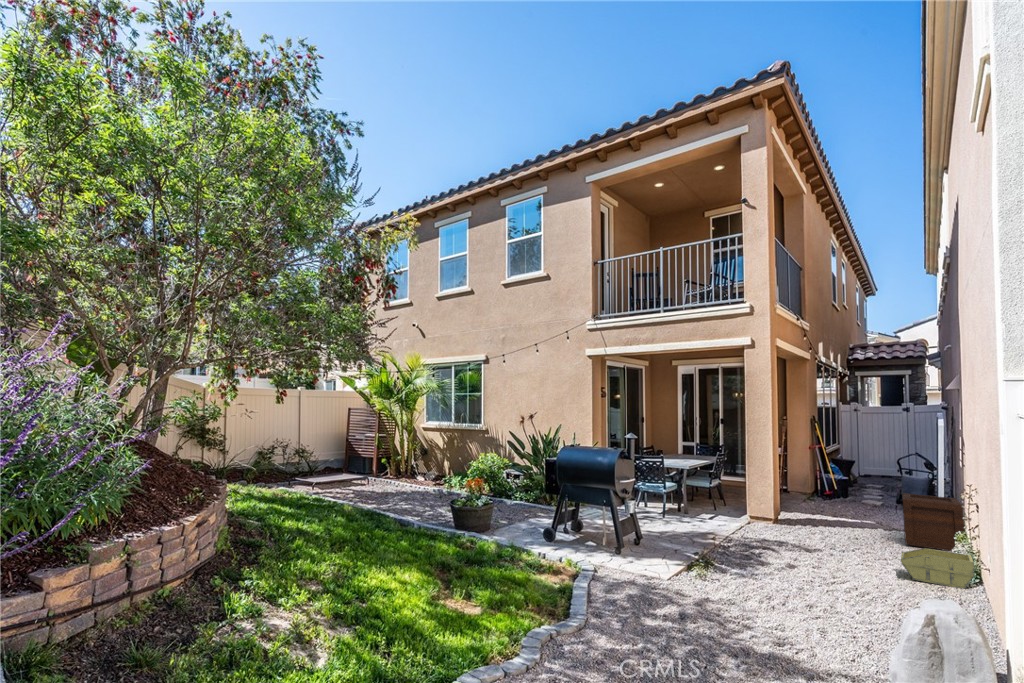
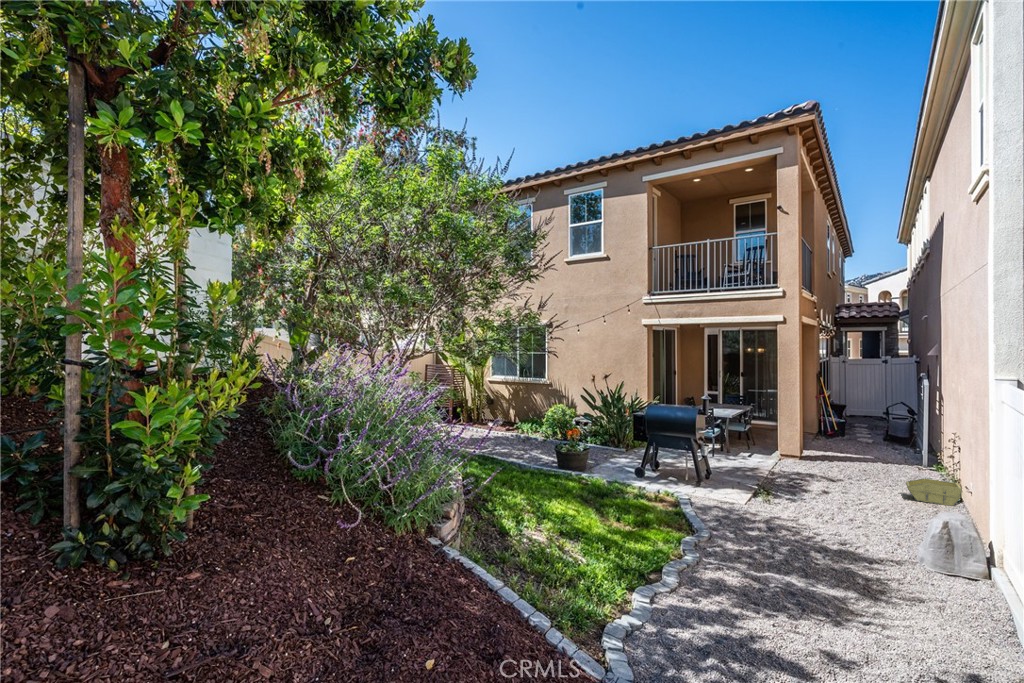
wooden crate: present [902,493,964,553] -> none [898,437,947,481]

